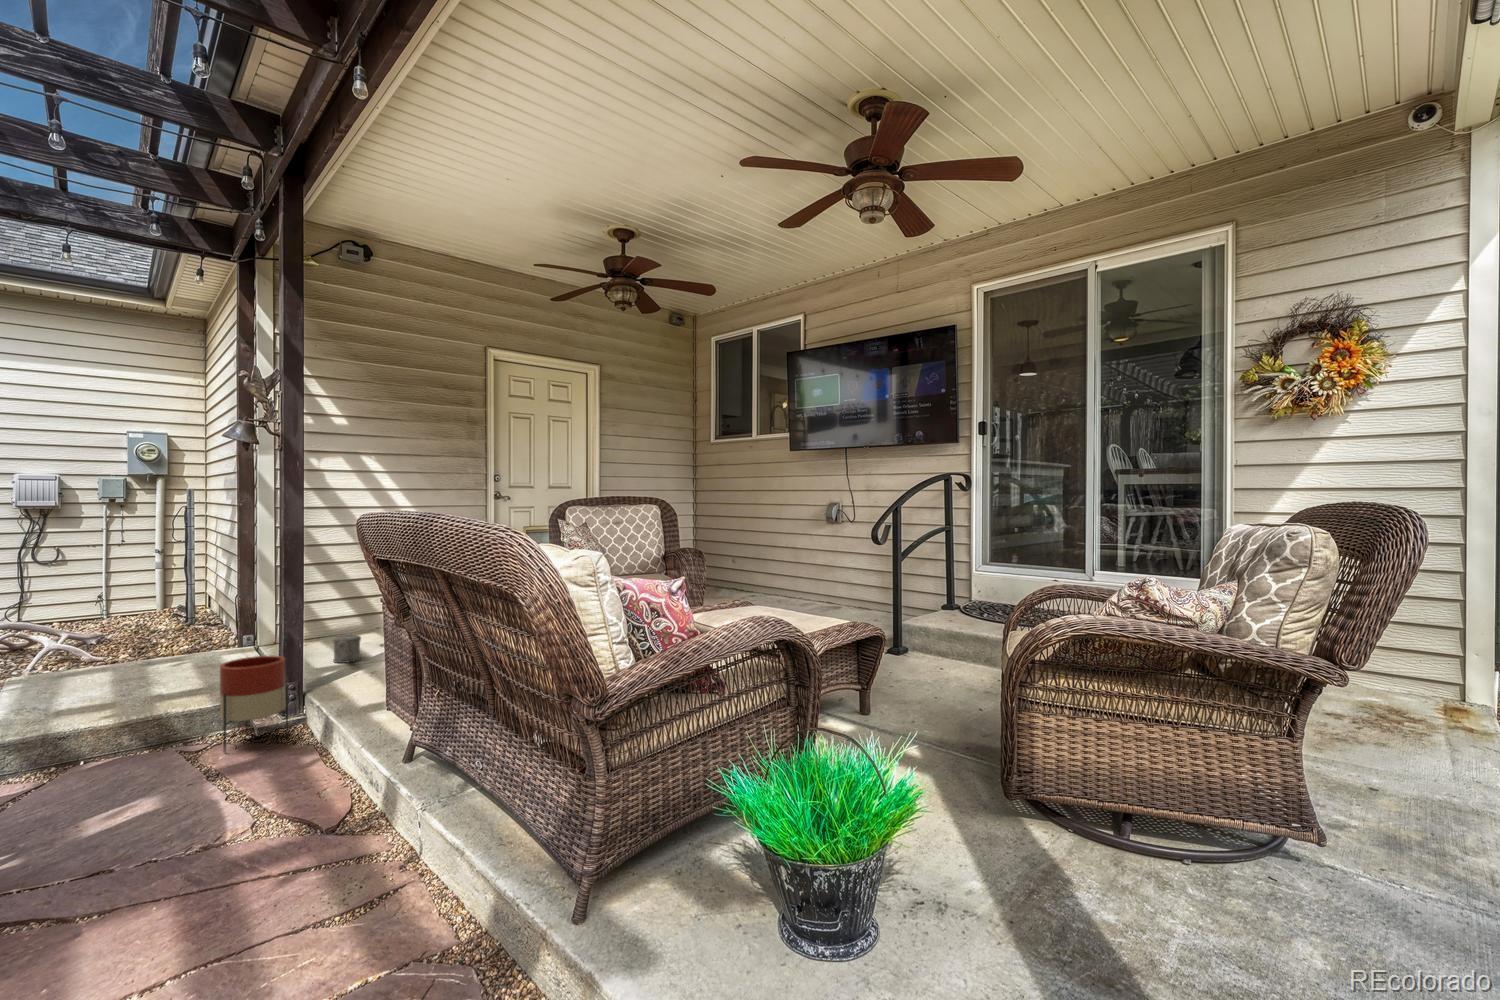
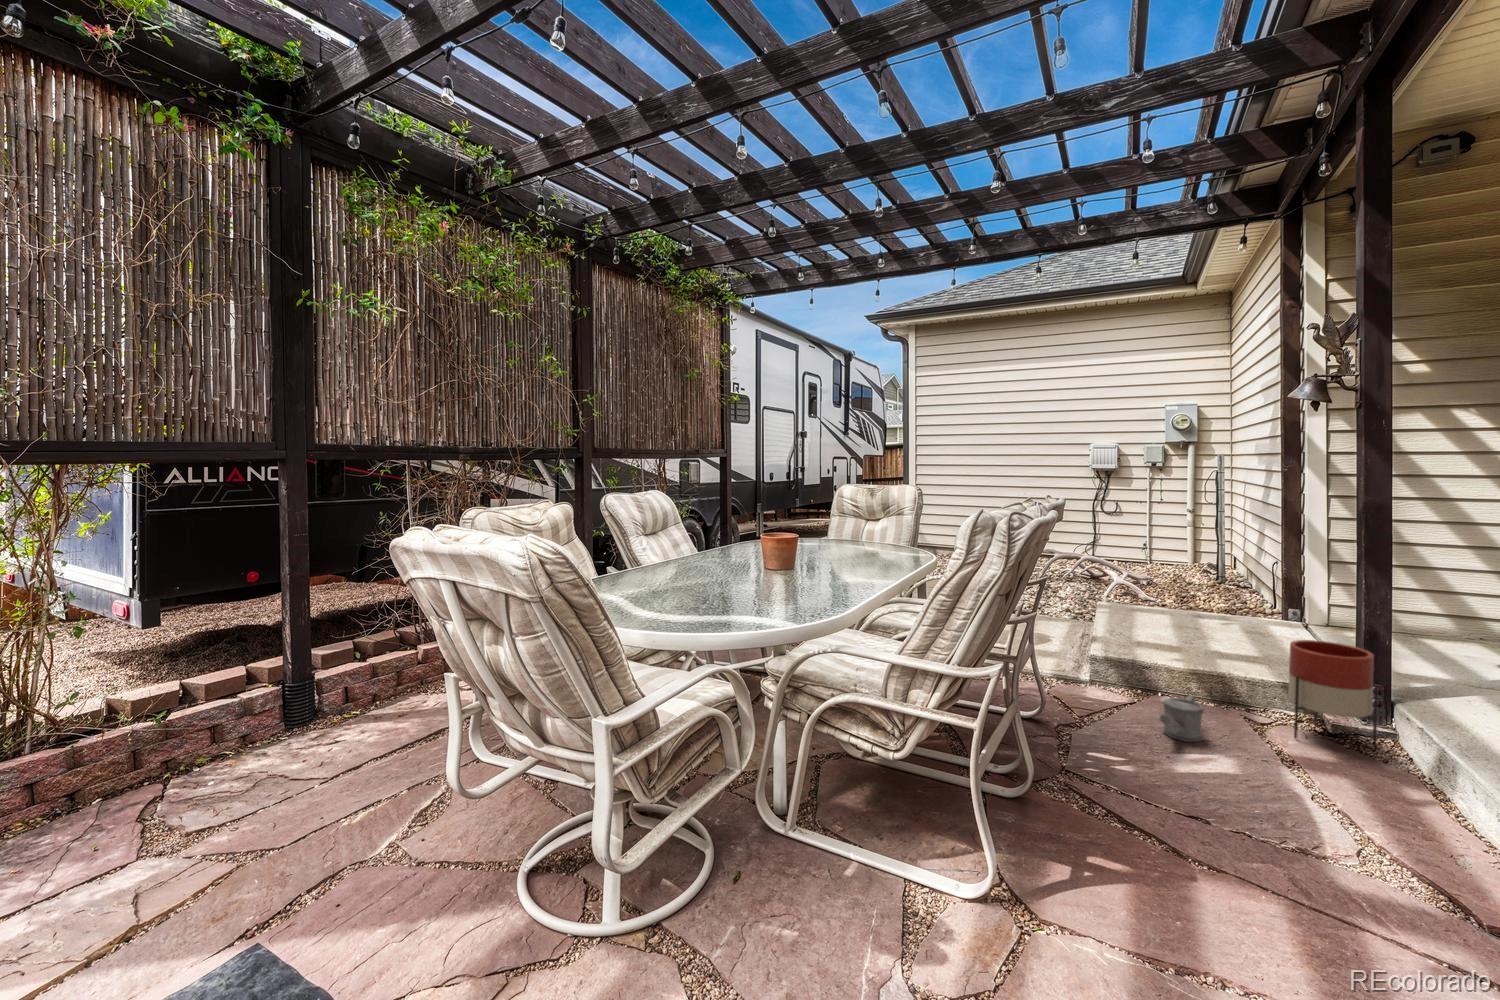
watering can: present [333,633,361,663] -> present [1160,695,1204,742]

